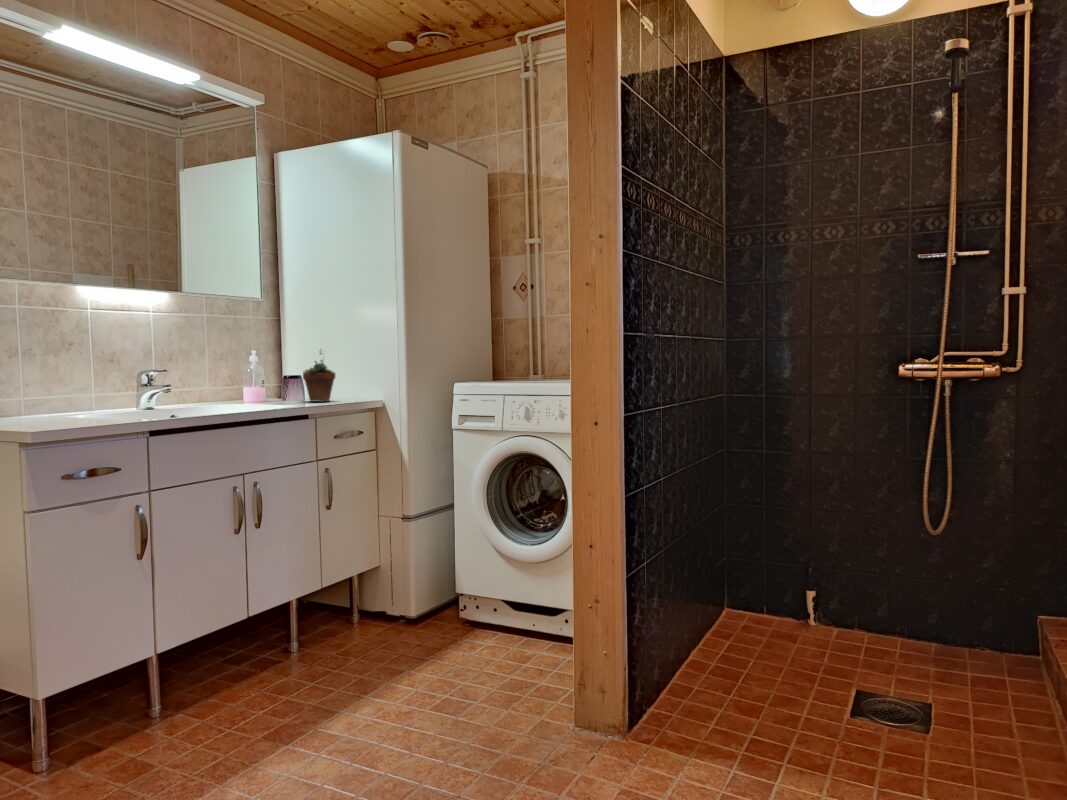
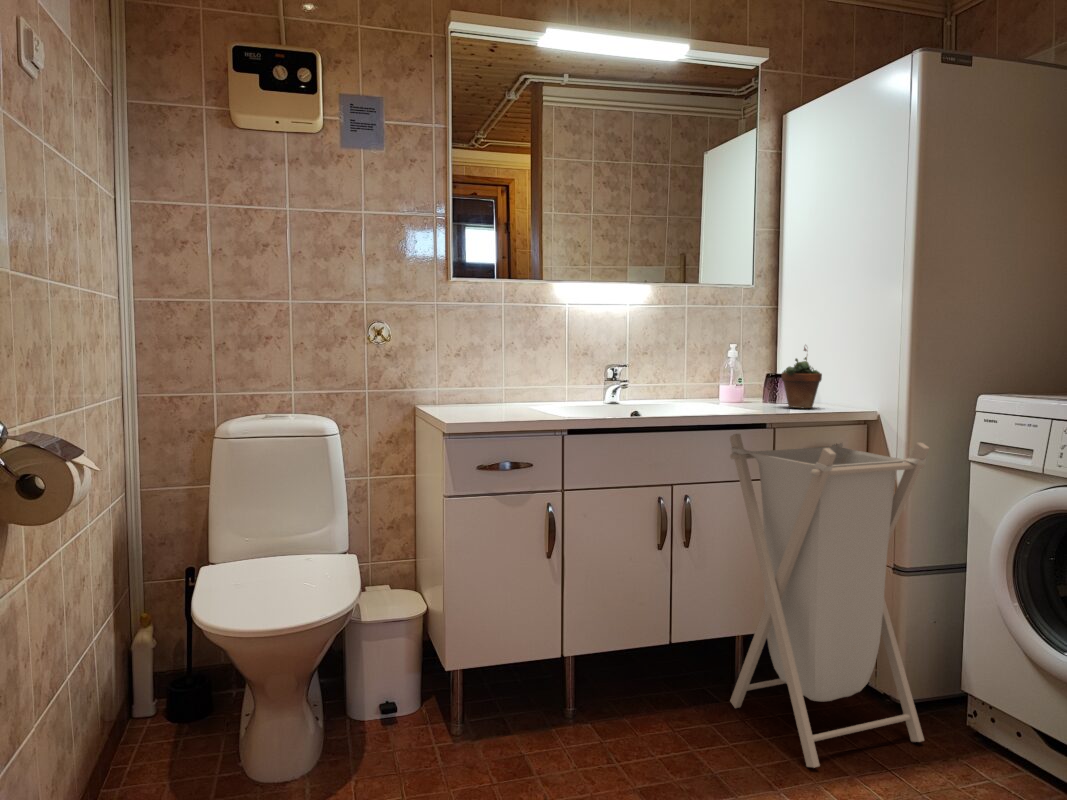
laundry hamper: none [282,416,439,675] -> present [730,434,929,768]

